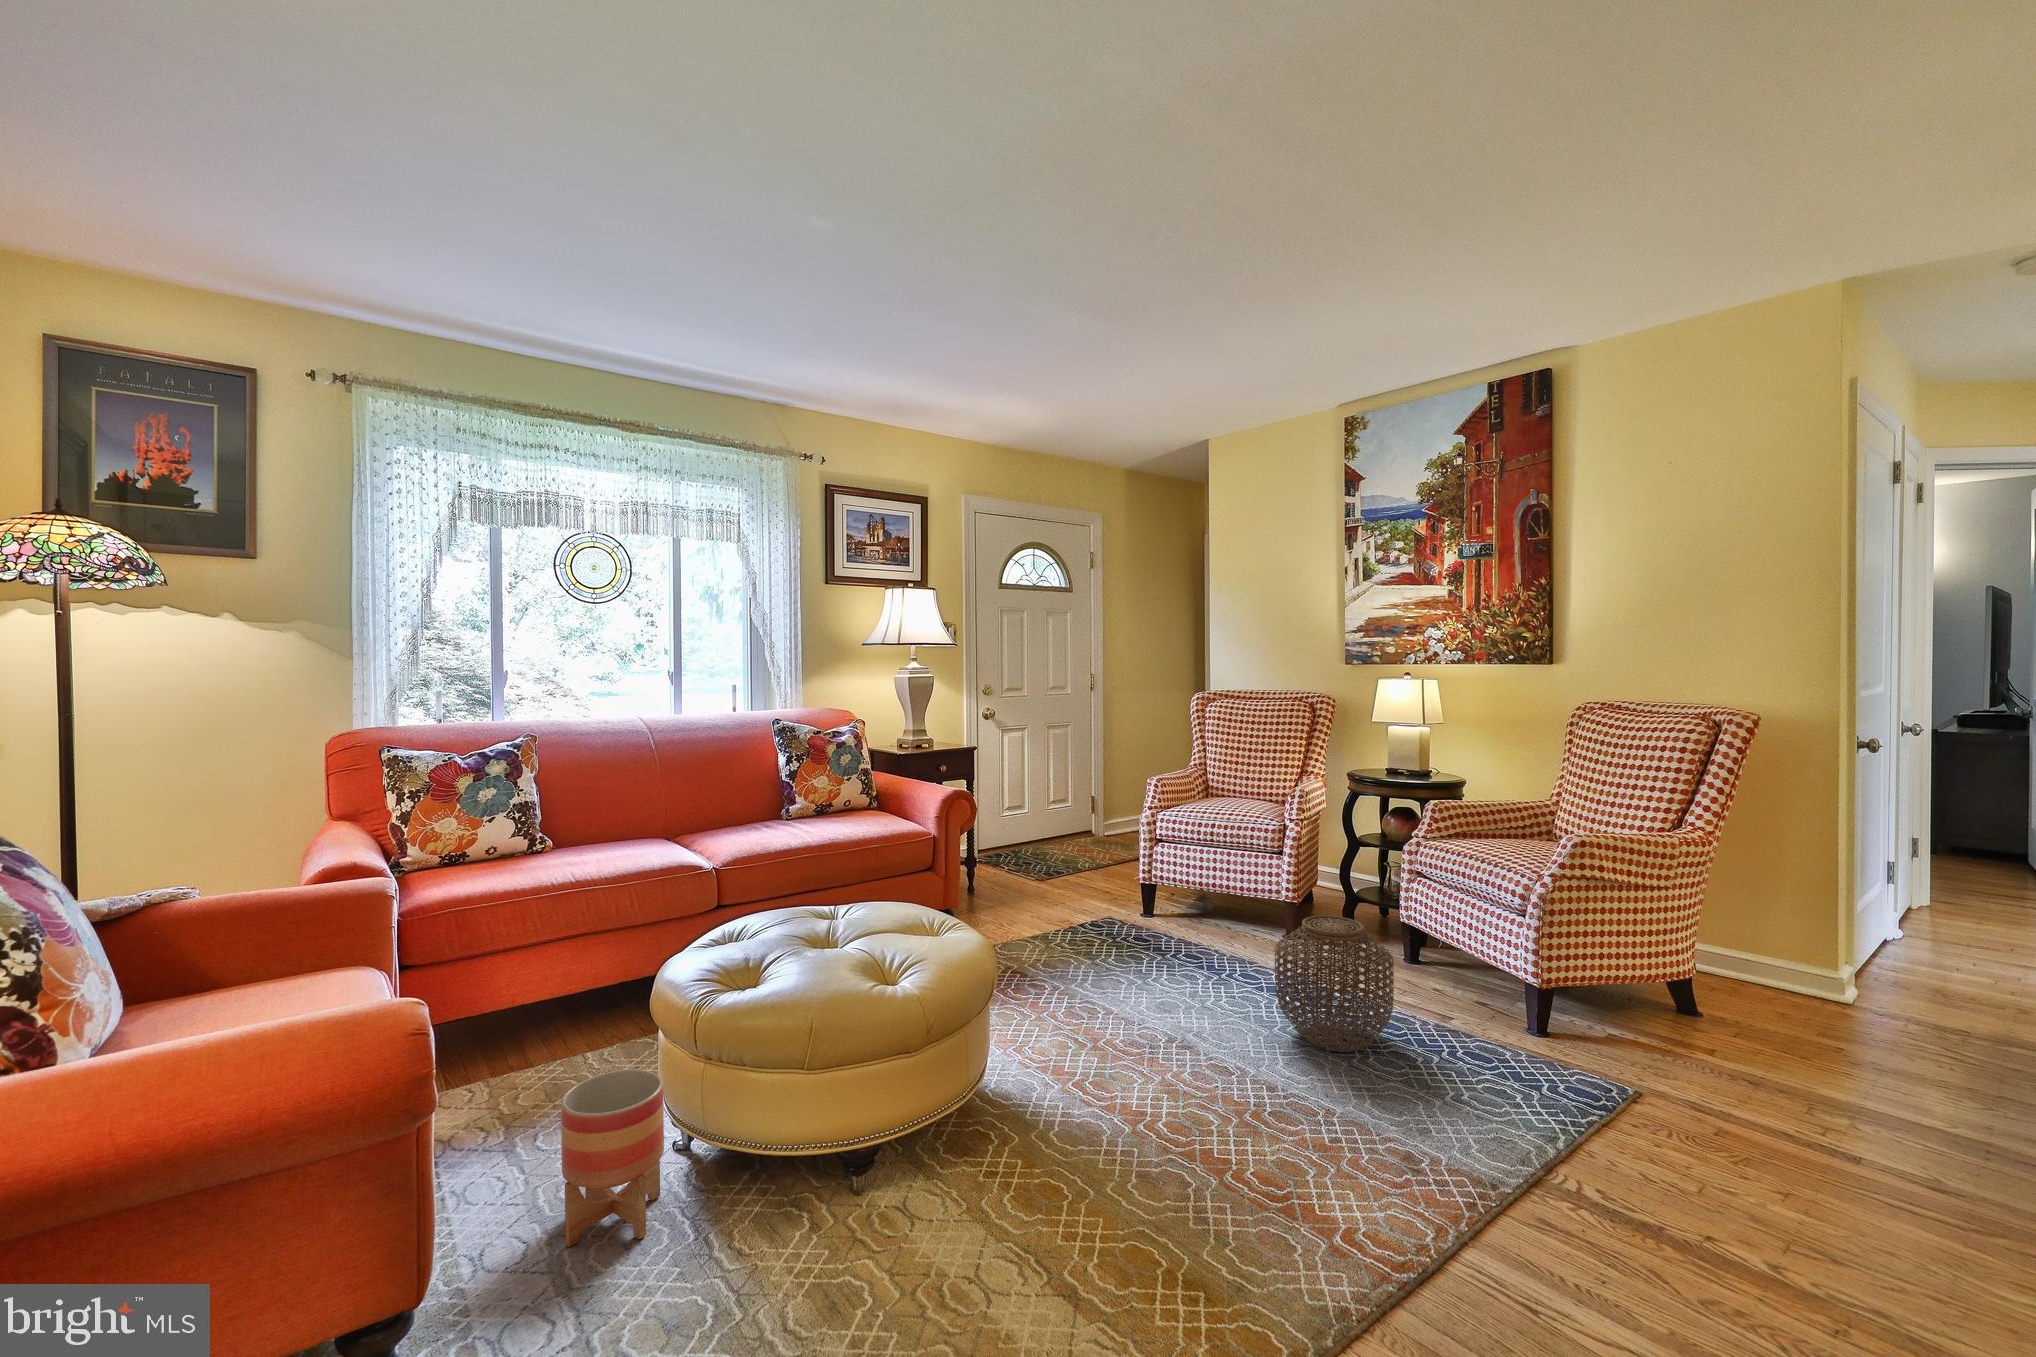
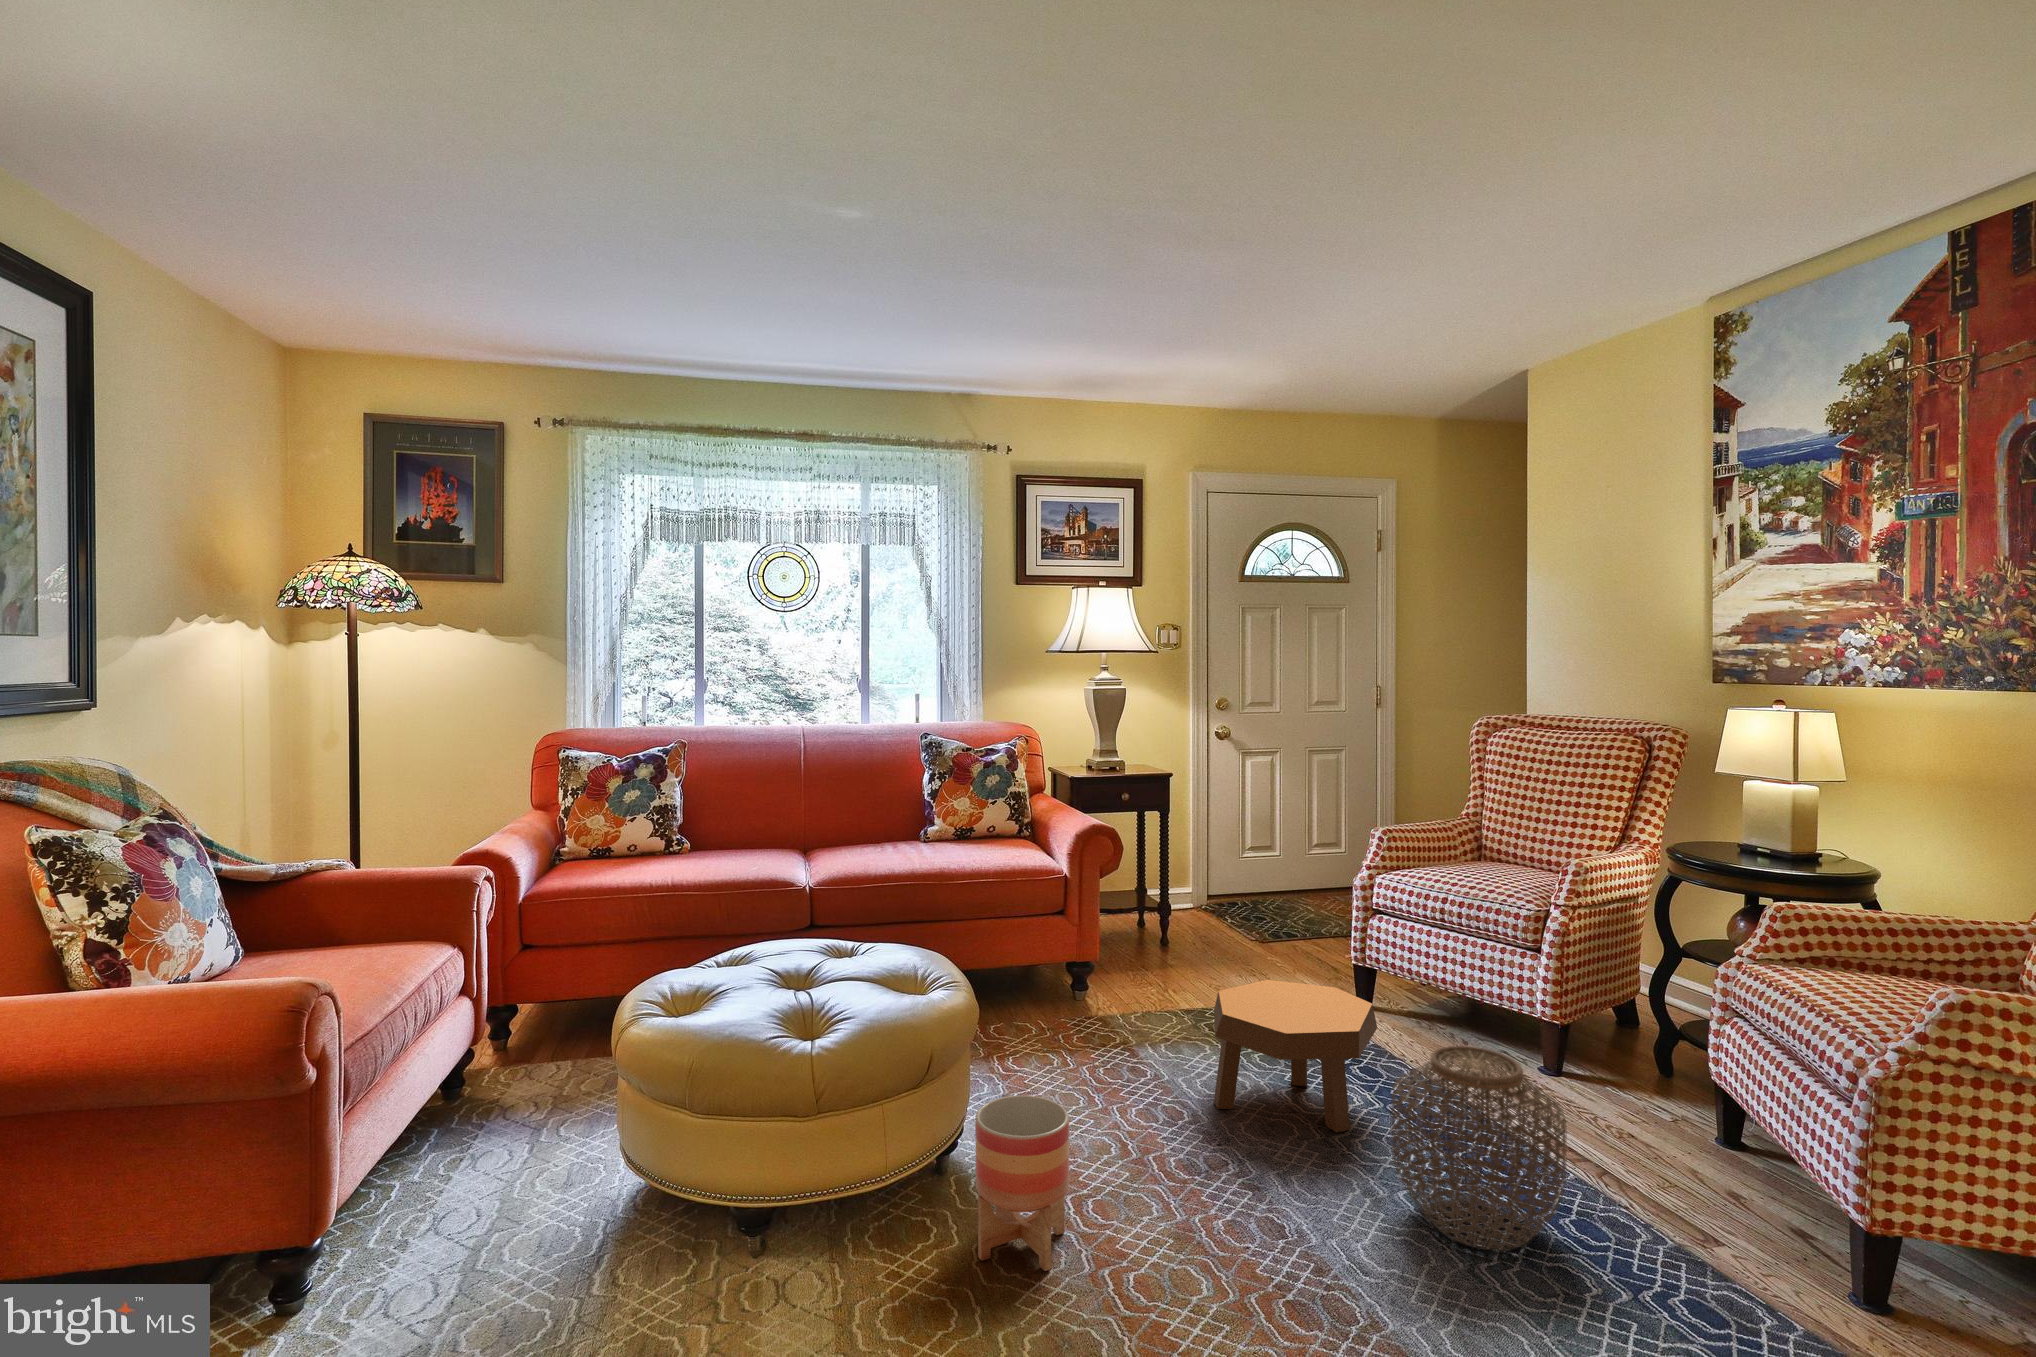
footstool: none [1095,895,1222,999] -> present [1214,980,1377,1132]
planter: present [561,1070,664,1247] -> present [975,1096,1069,1271]

